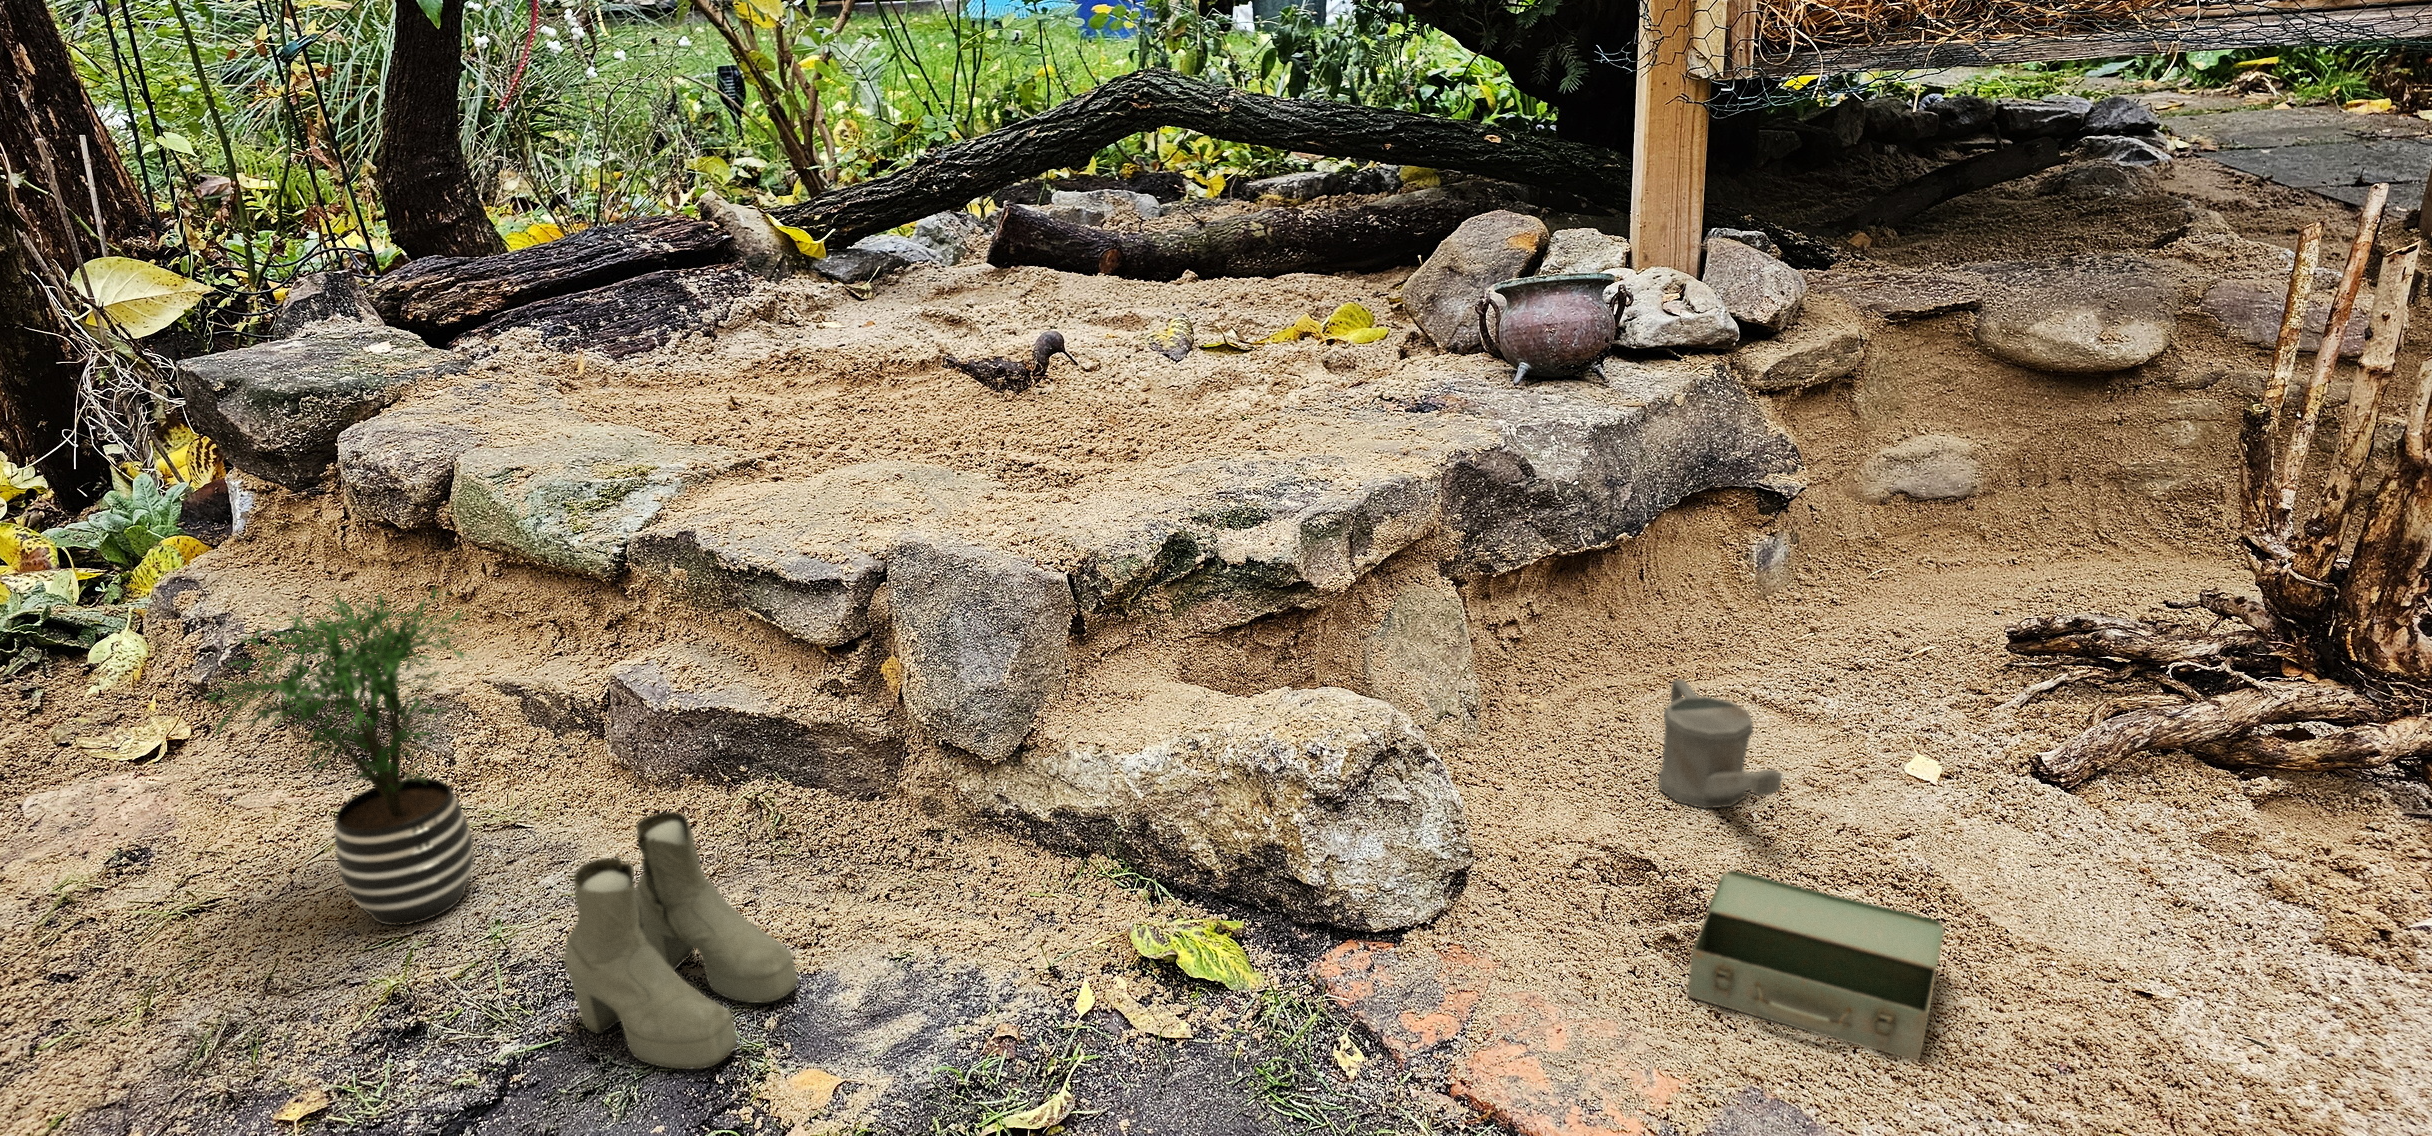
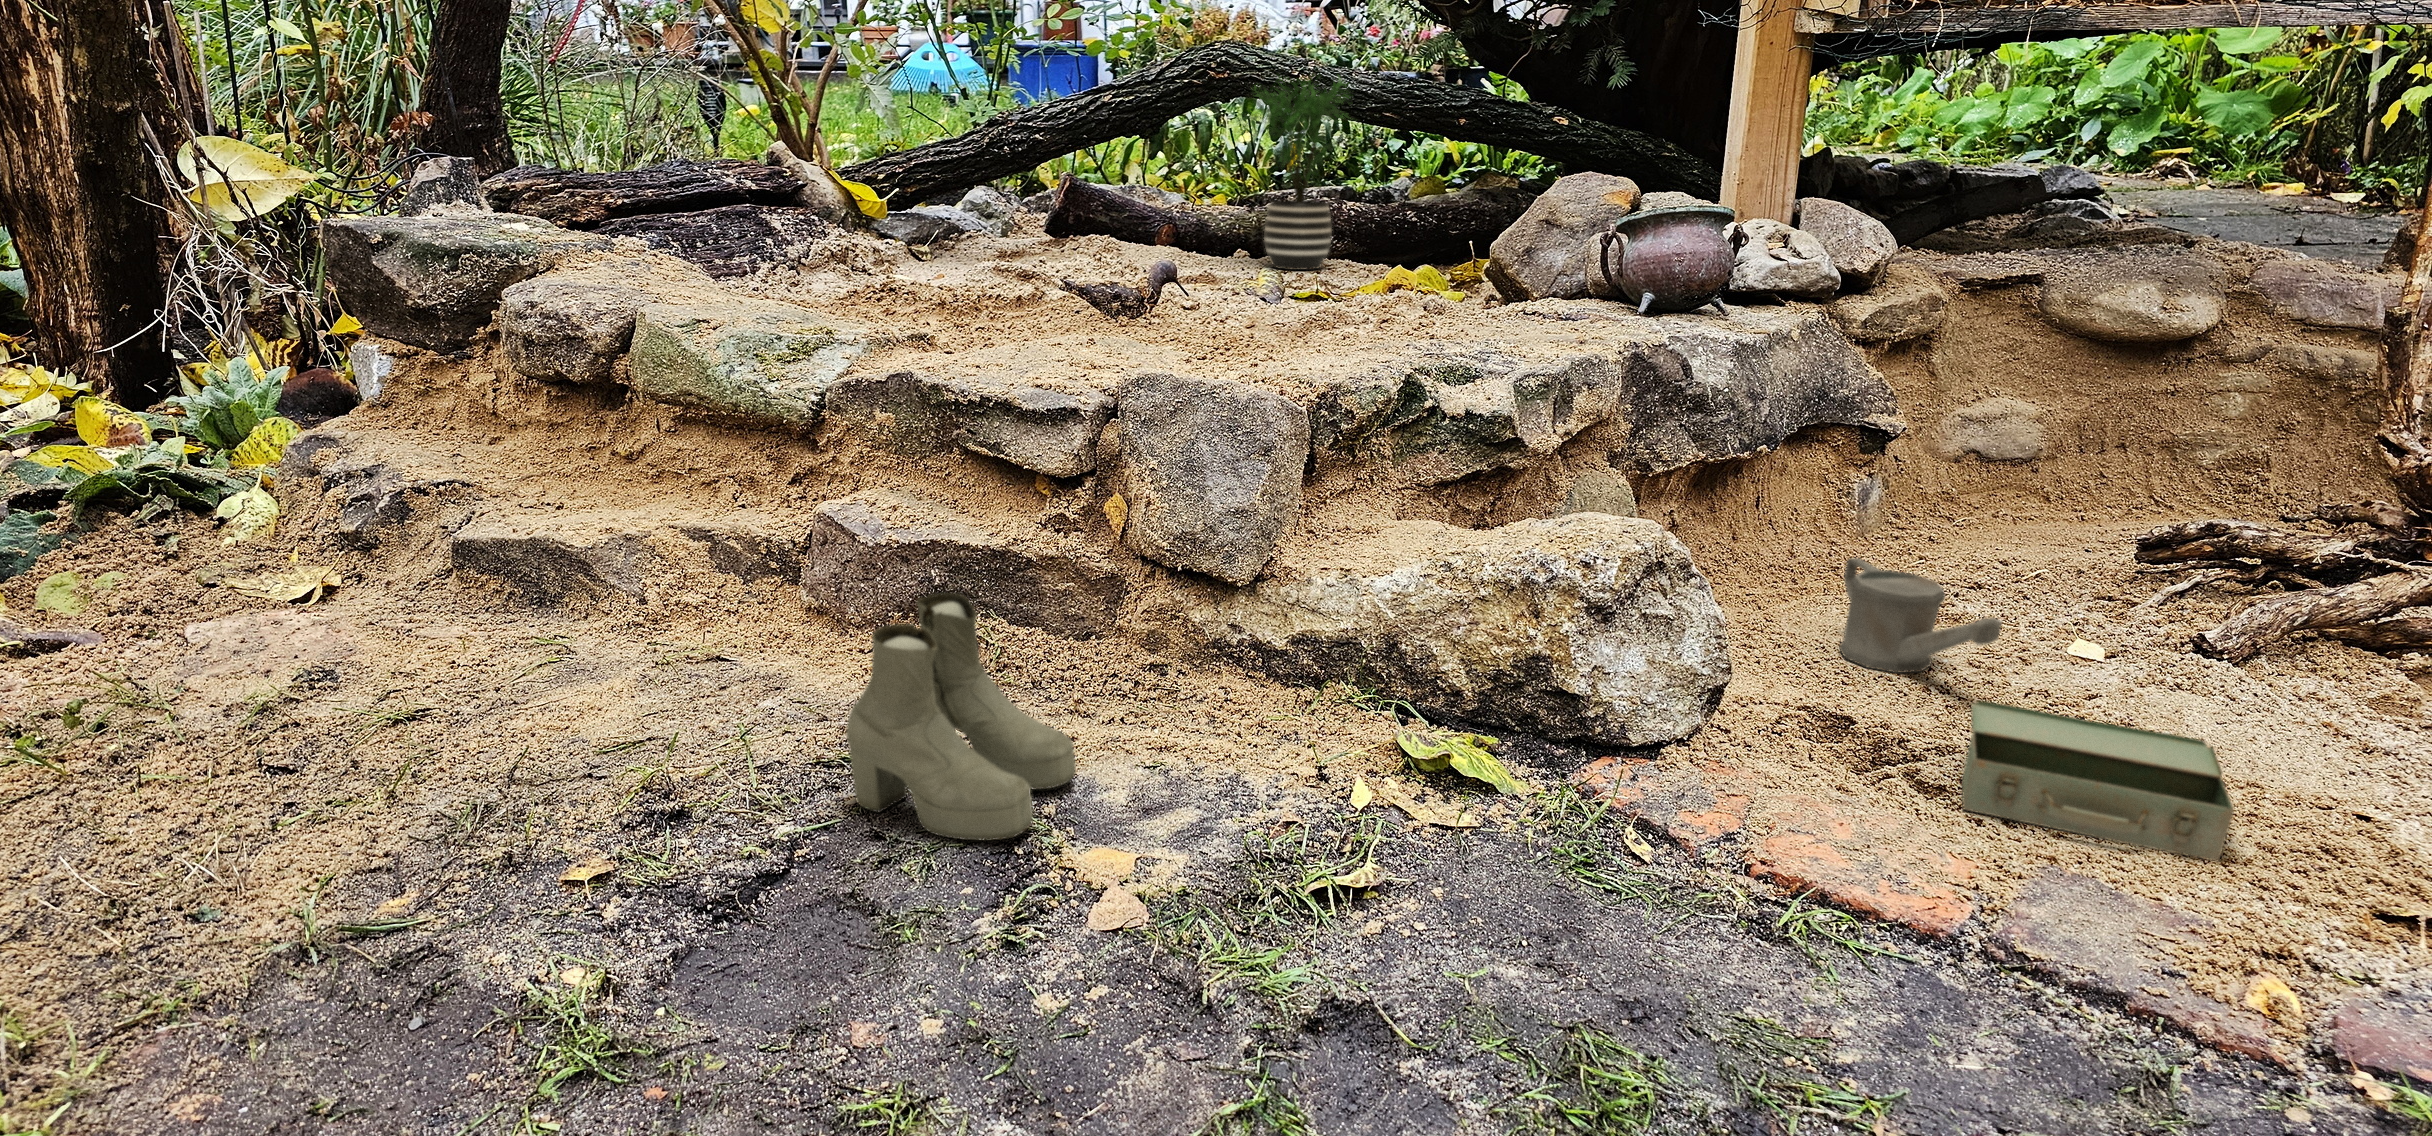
potted plant: present [208,589,474,925] -> present [1237,77,1351,270]

